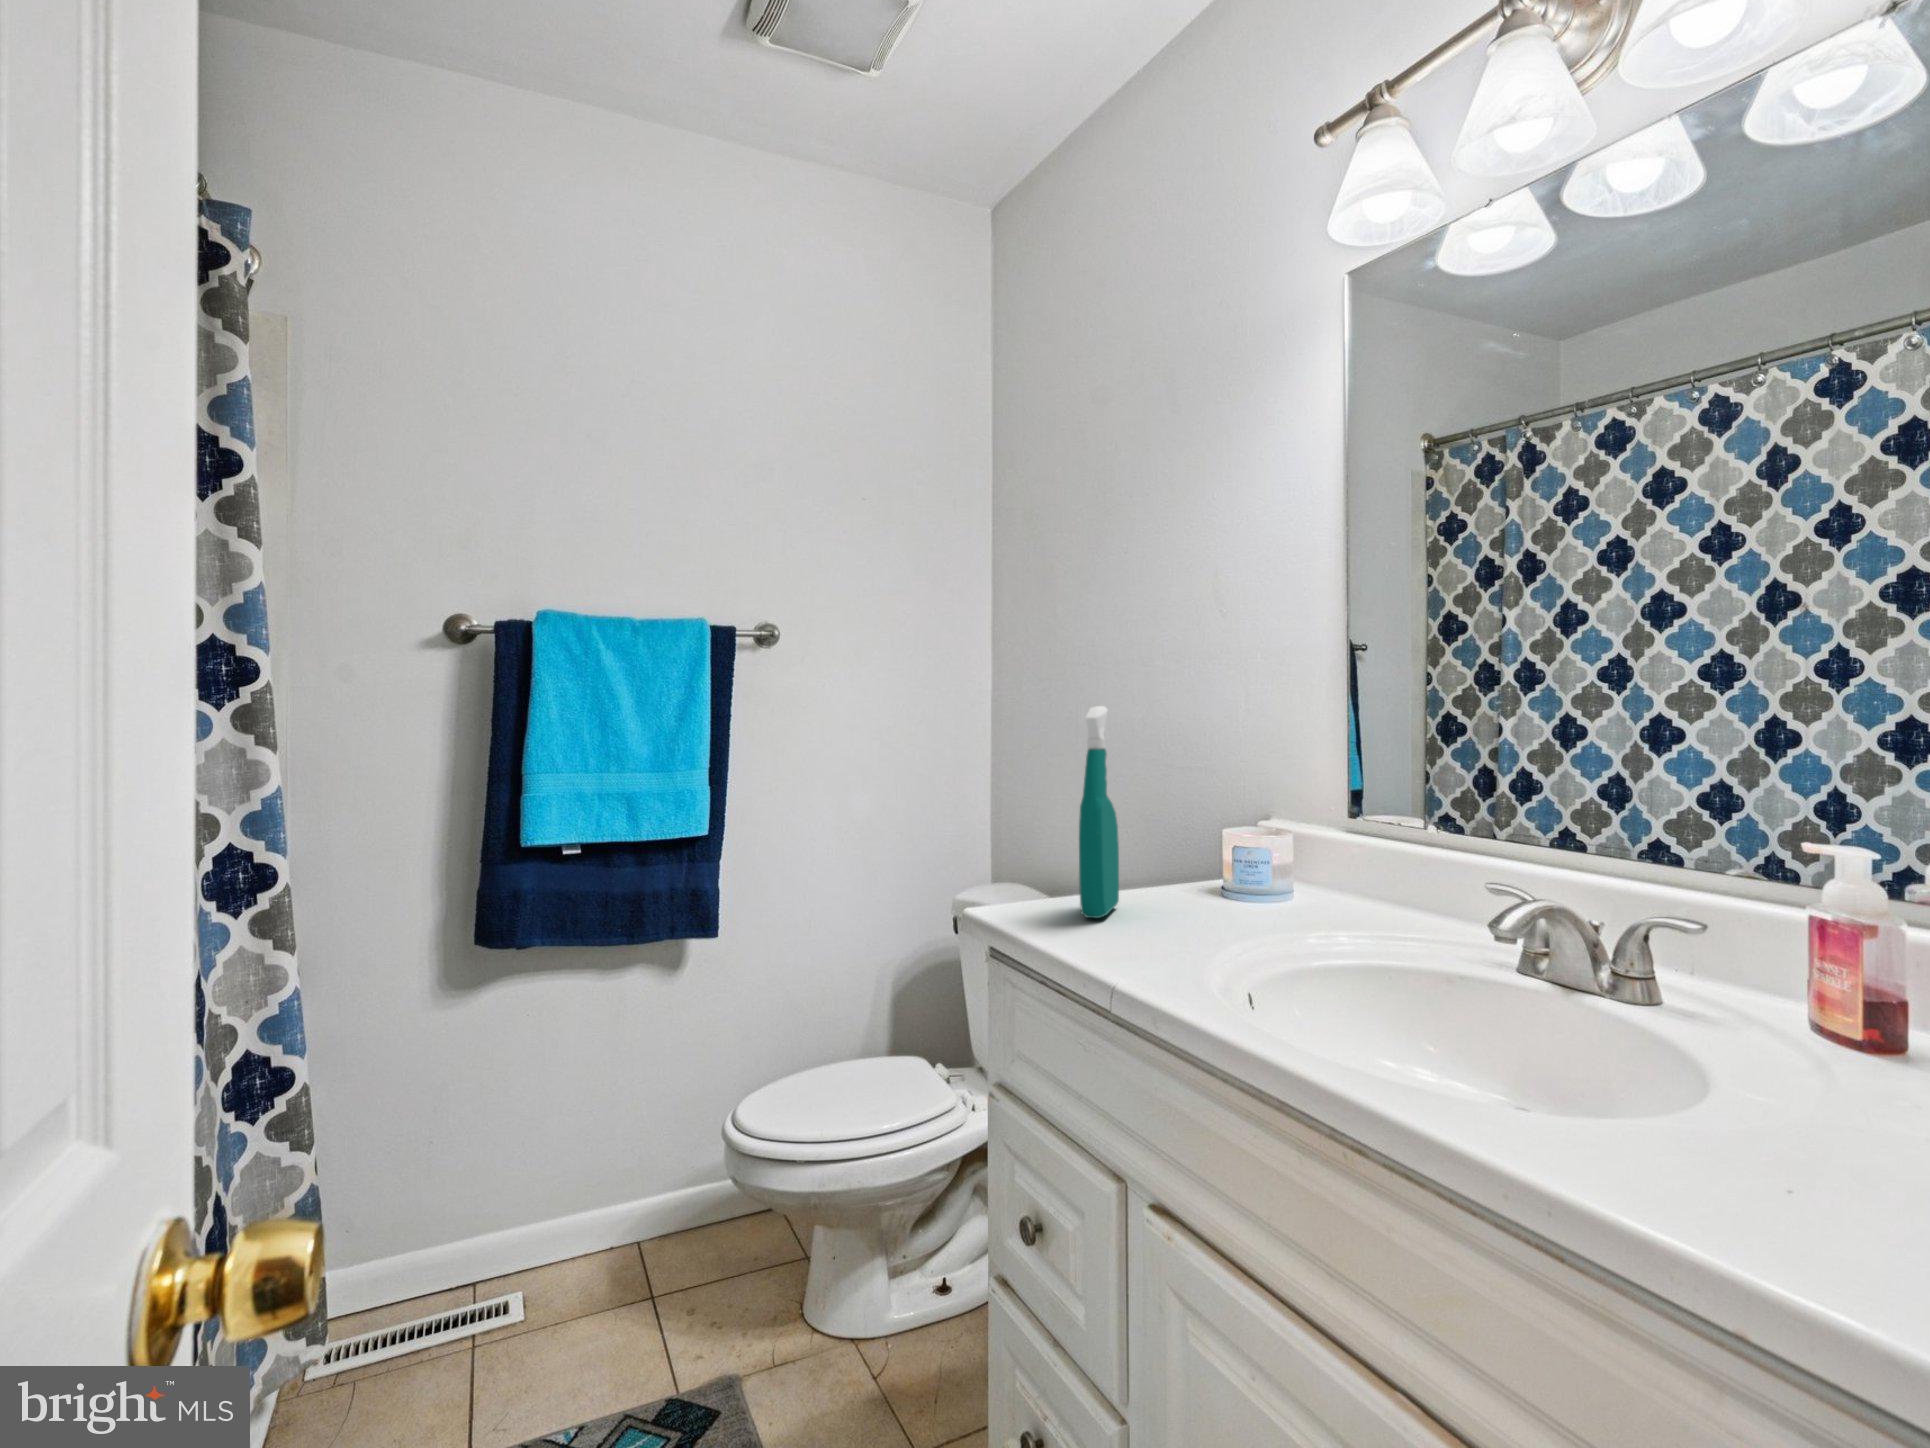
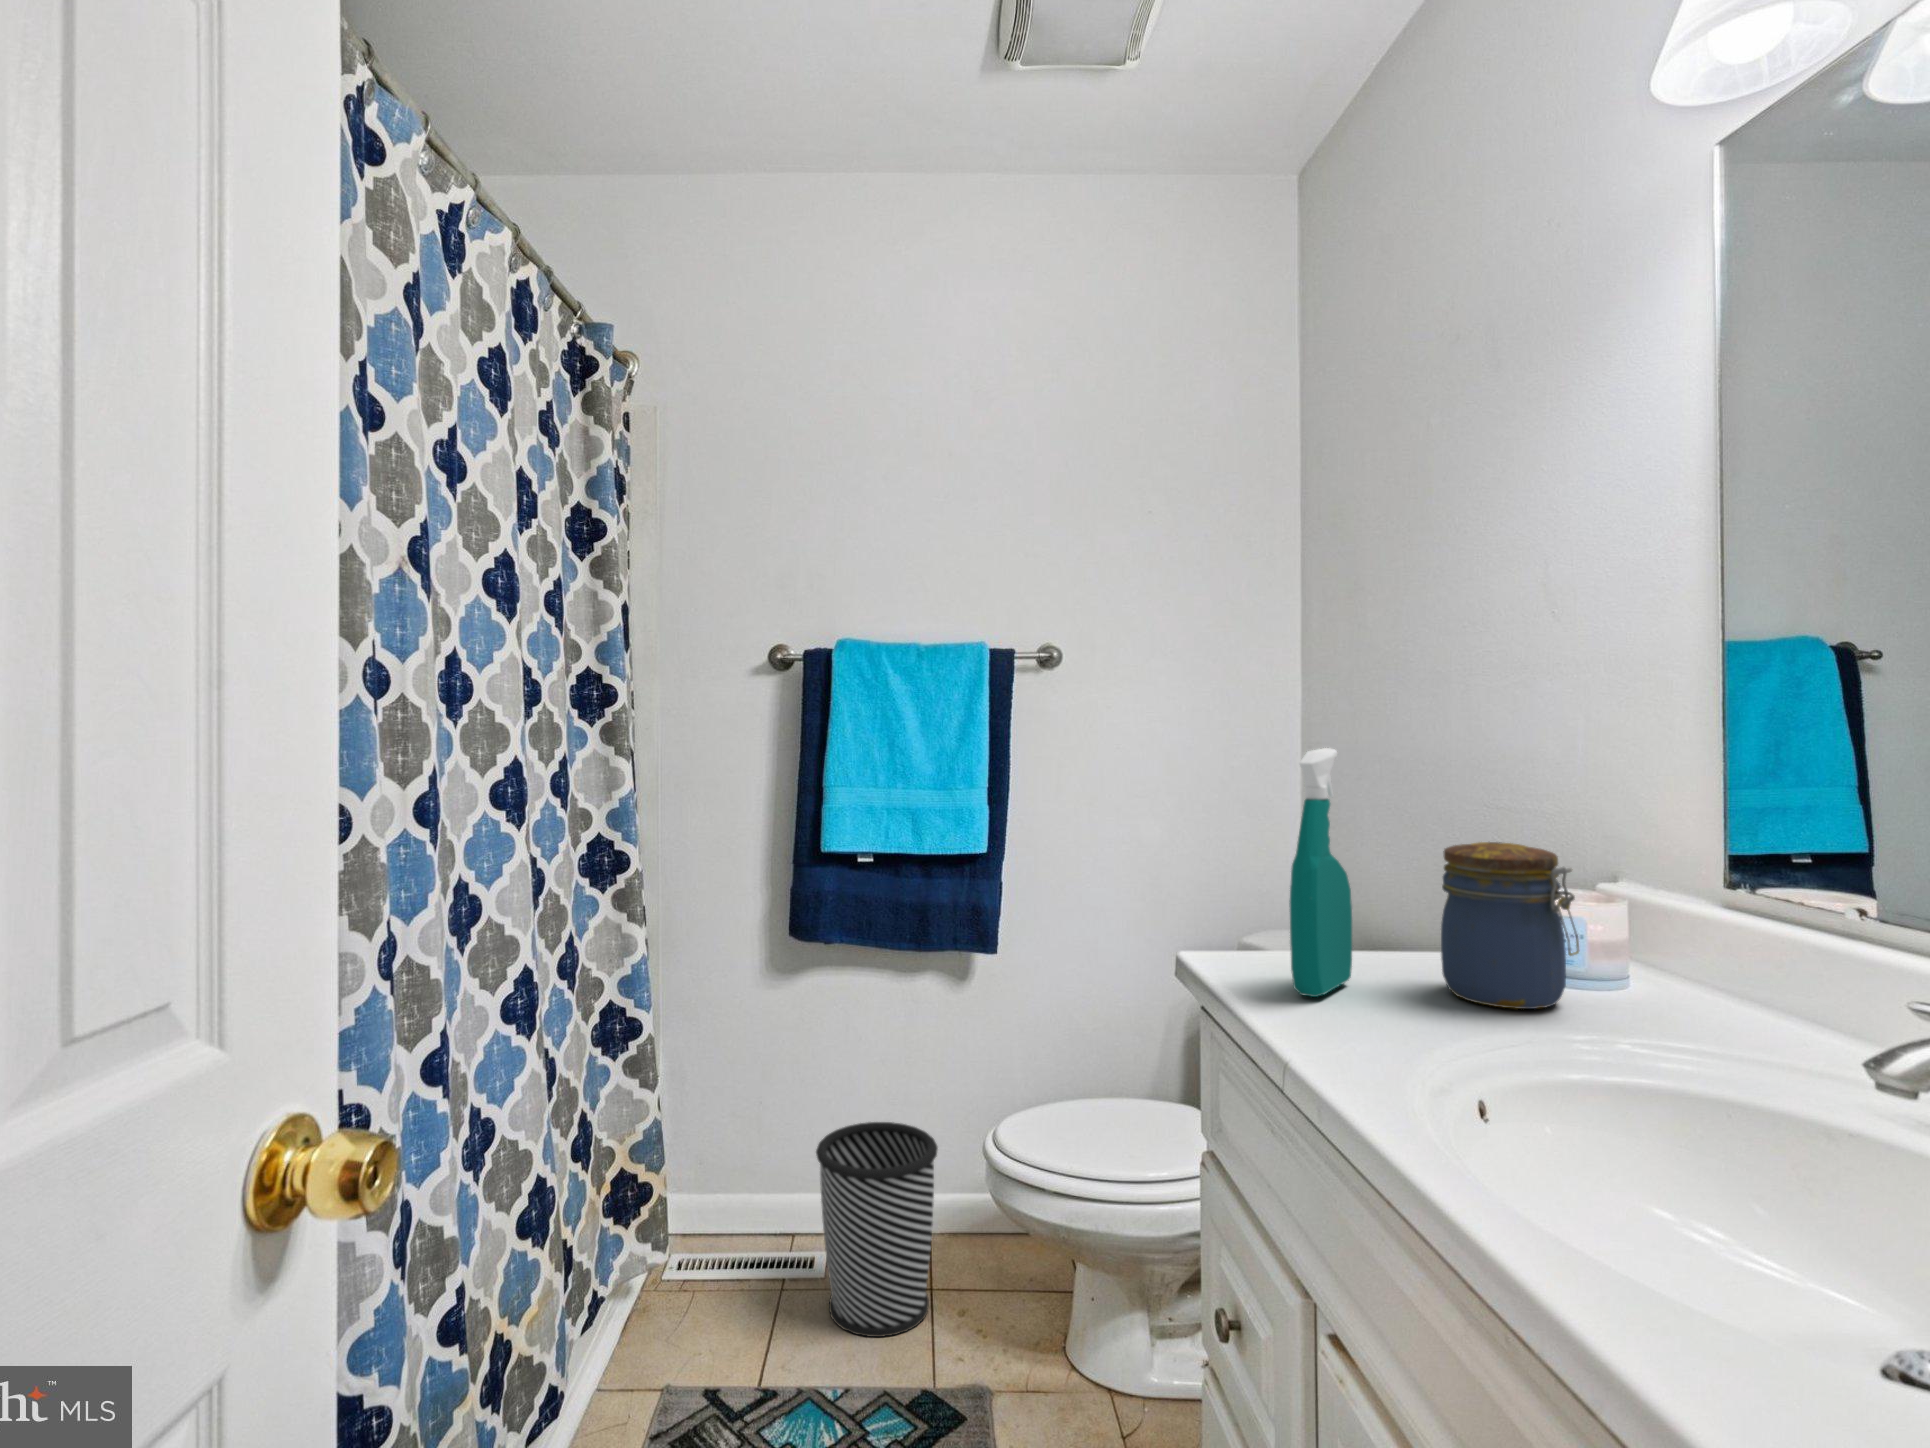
jar: none [1185,780,1285,910] -> present [1441,842,1579,1009]
wastebasket: none [525,1134,667,1368] -> present [816,1122,938,1337]

